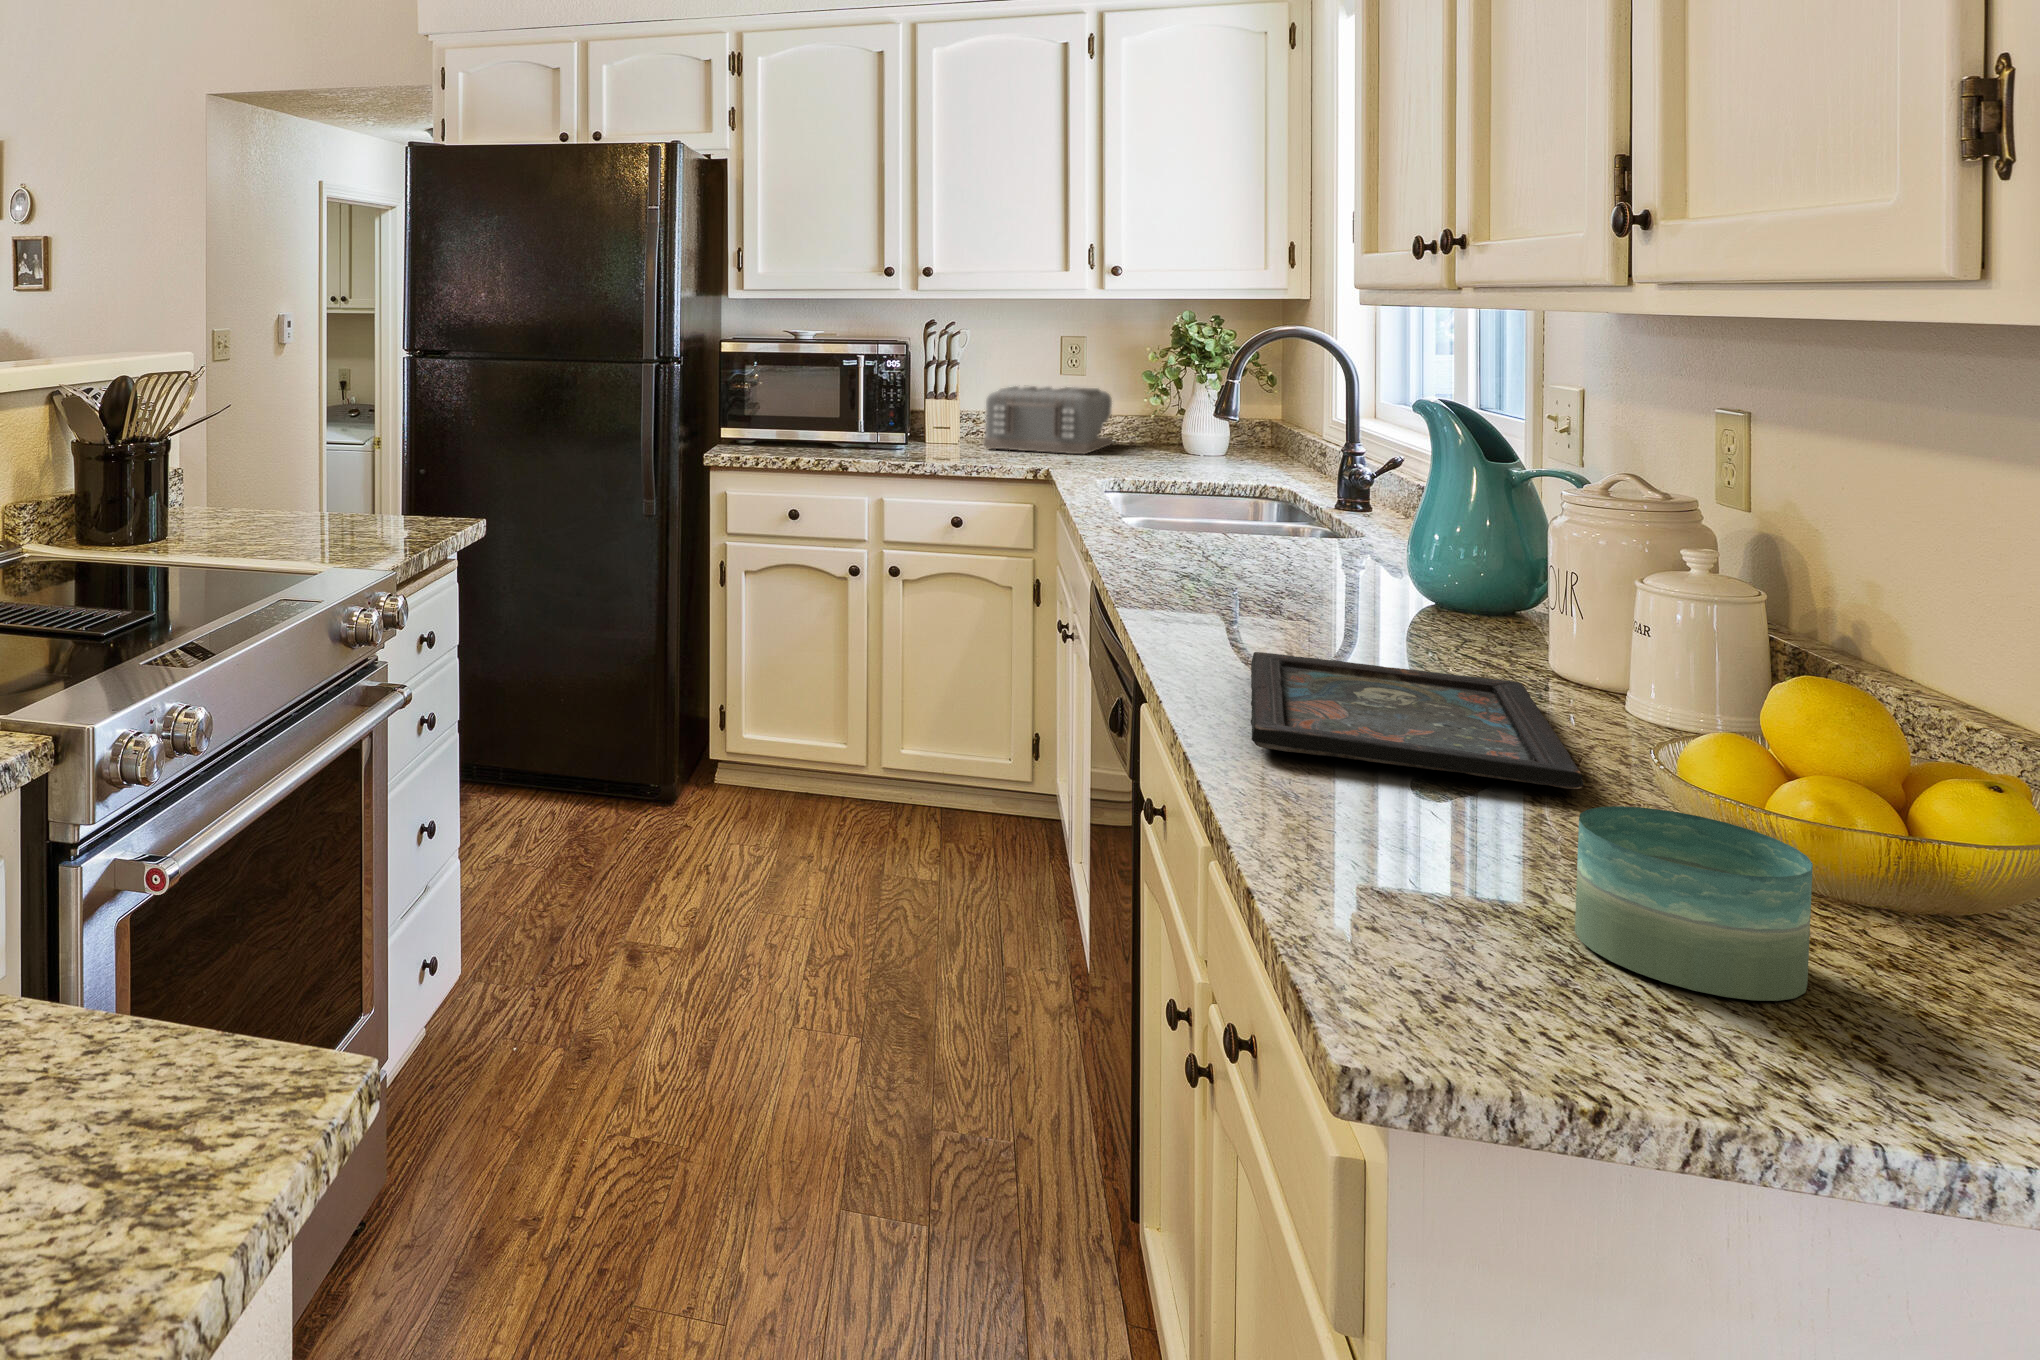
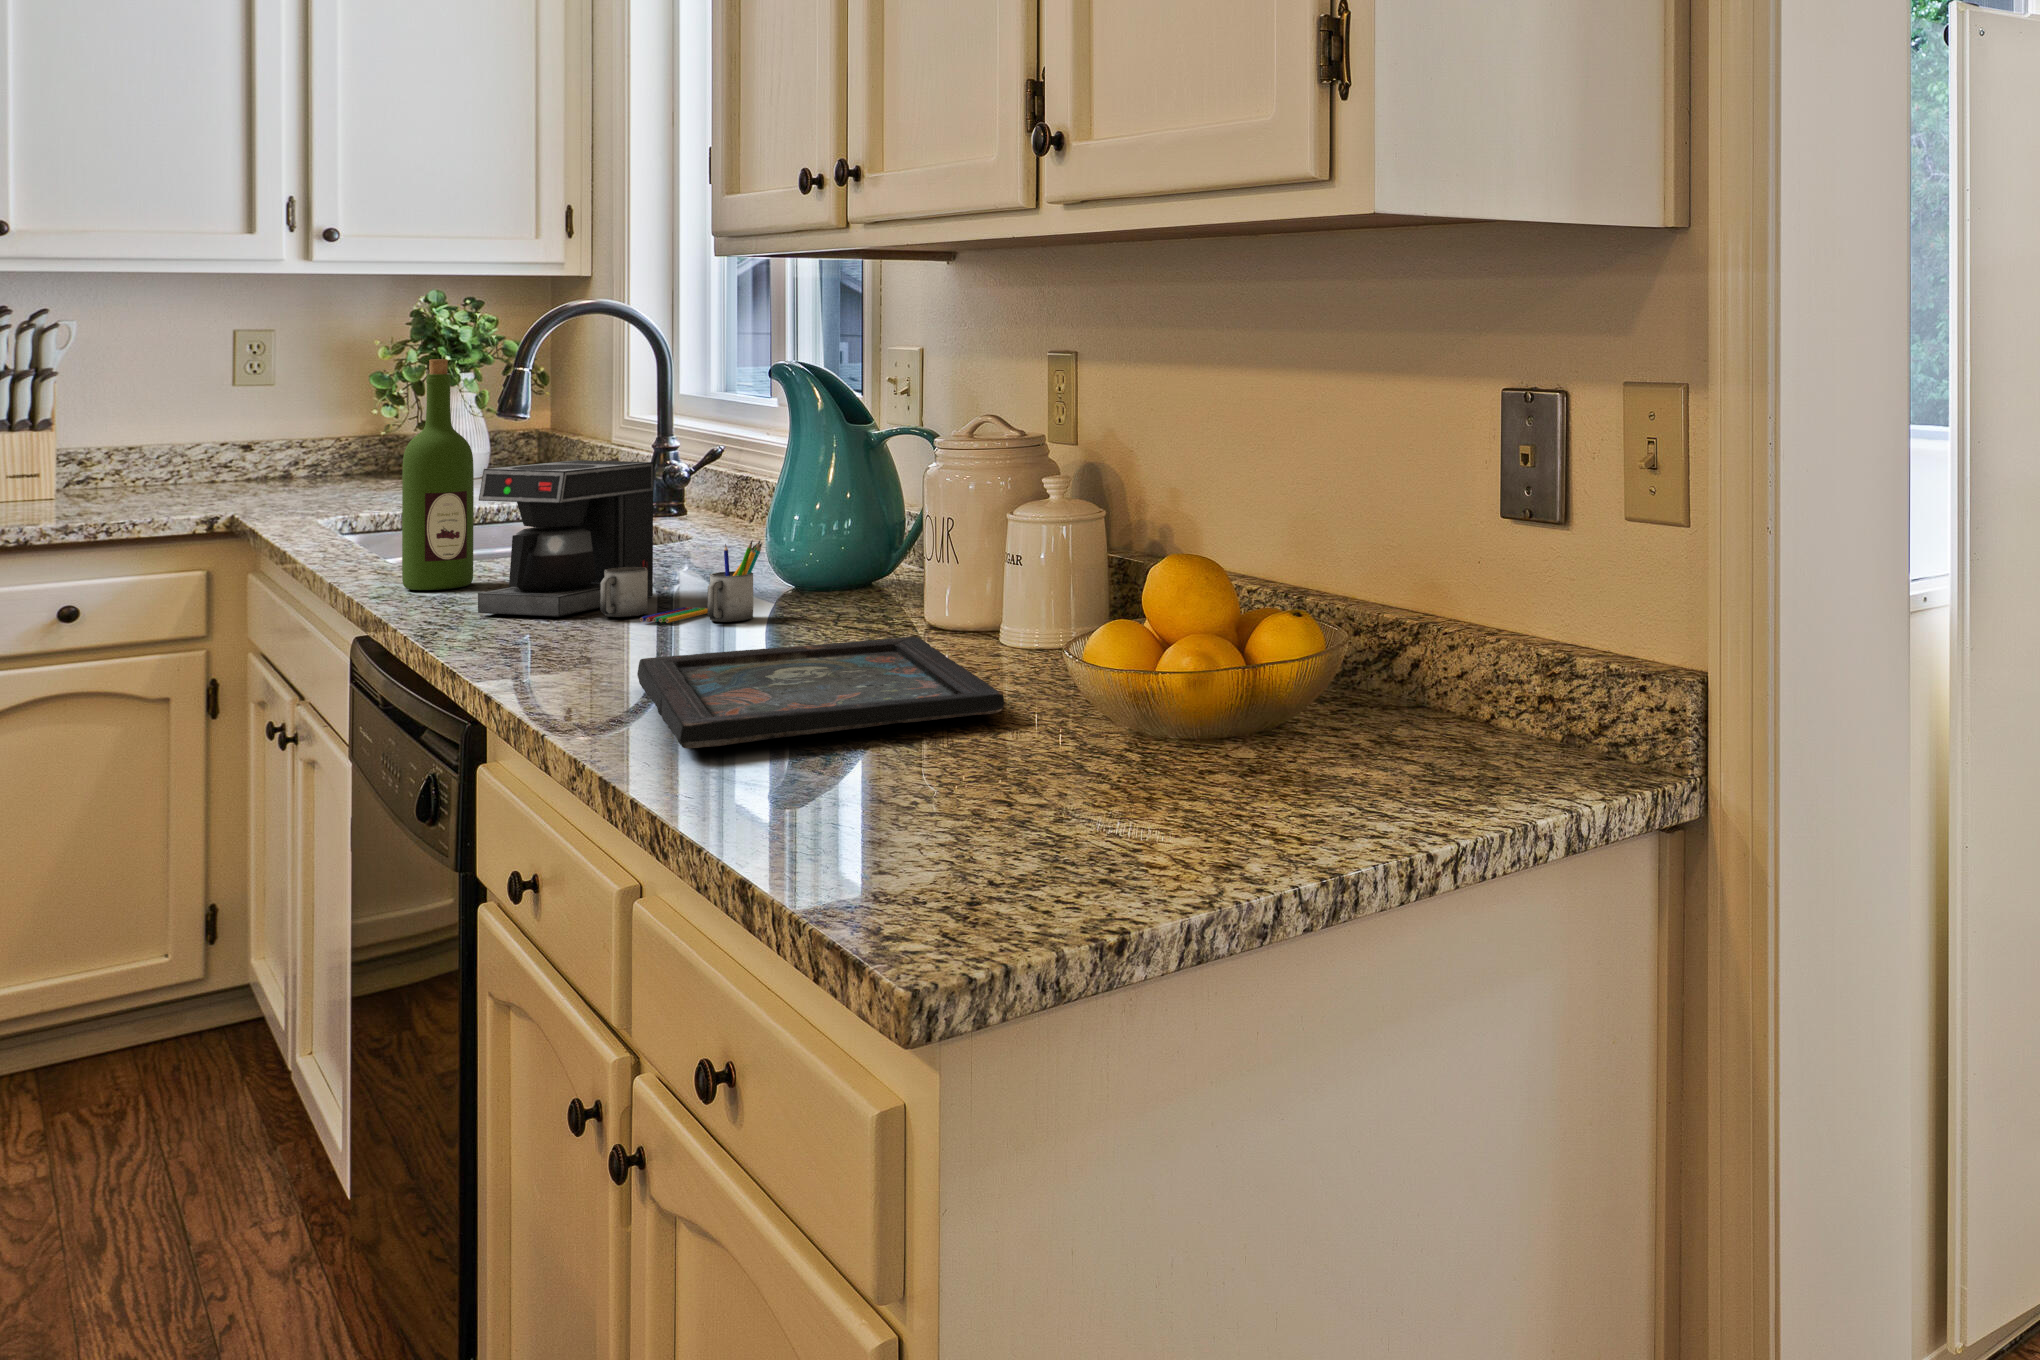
wine bottle: none [1126,383,1176,553] -> present [402,360,474,590]
toaster: present [983,386,1112,454] -> none [95,400,317,498]
coffee maker: none [1165,468,1388,626] -> present [478,460,762,623]
candle: present [1575,806,1813,1001] -> none [1044,683,1214,833]

